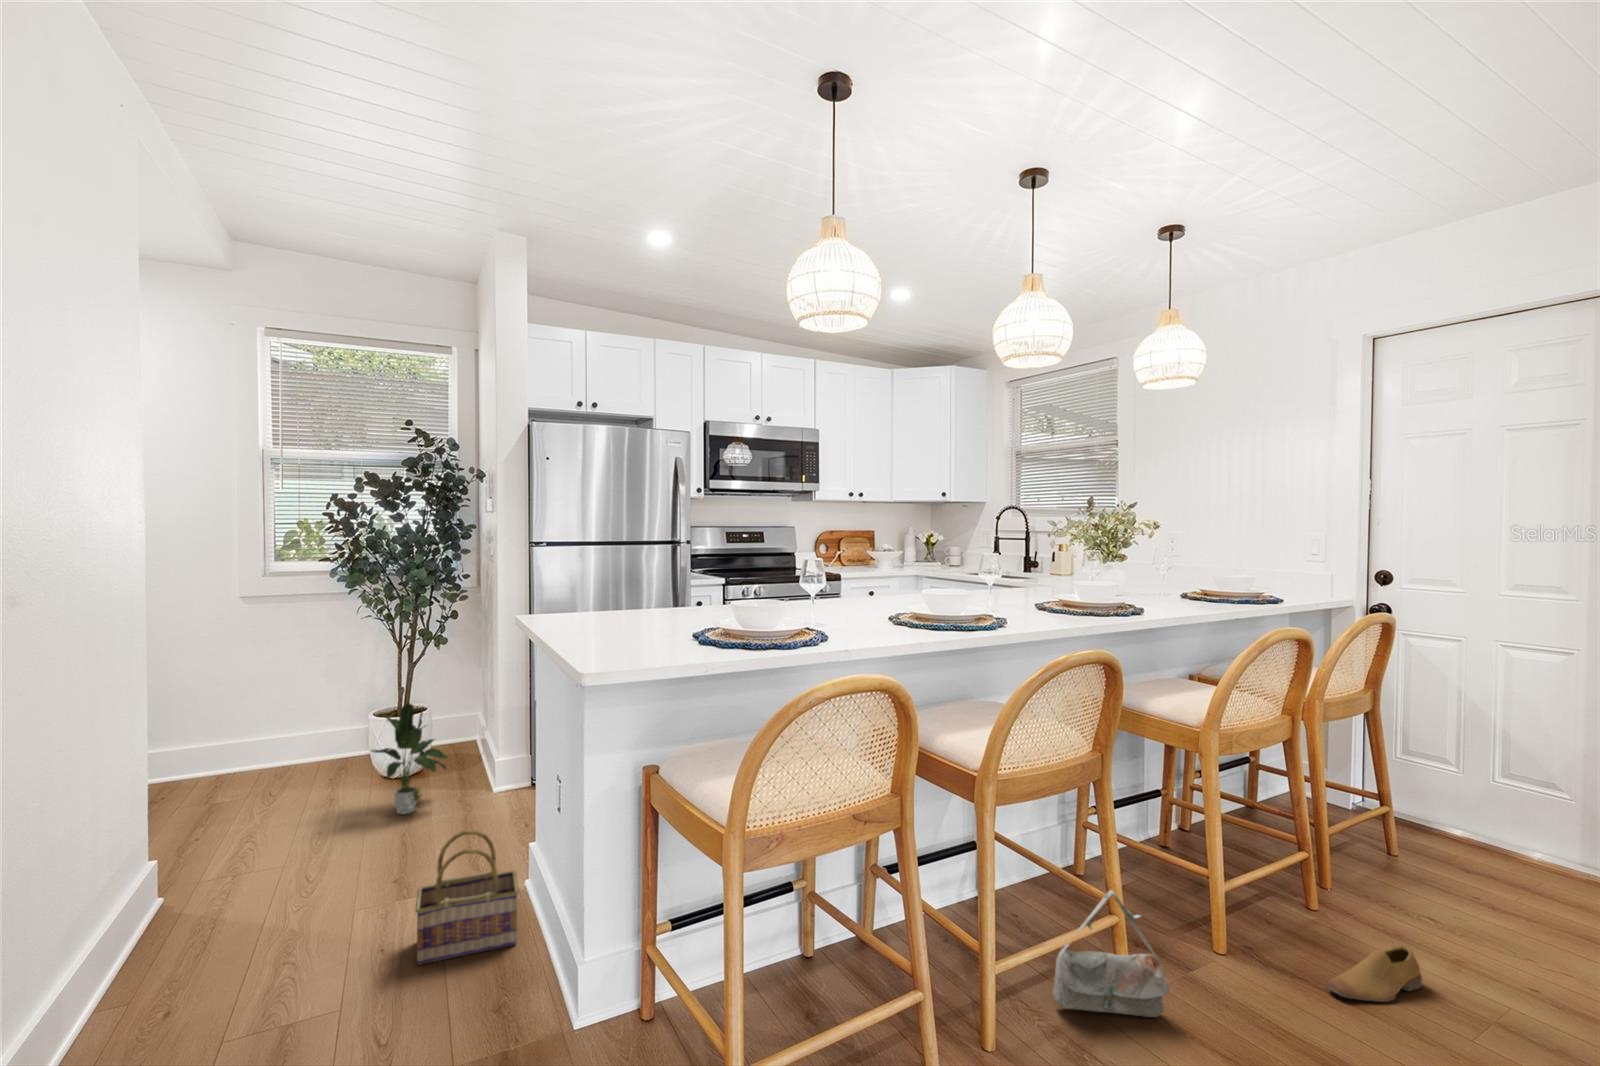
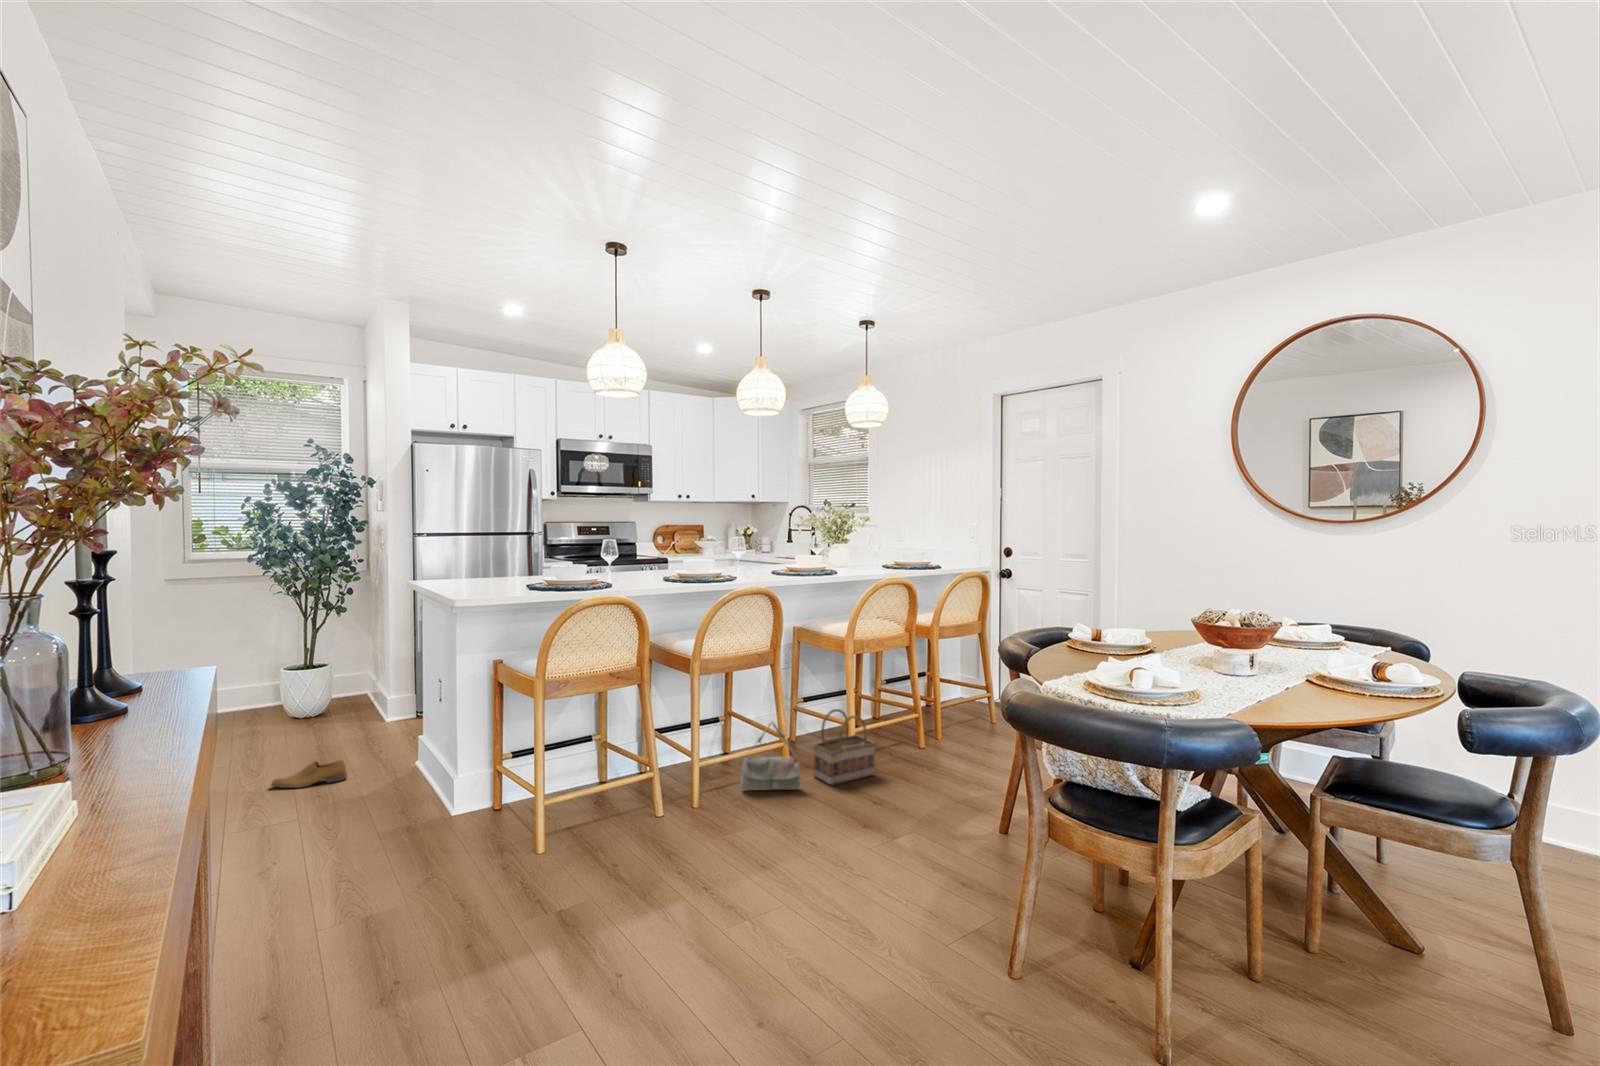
potted plant: present [371,703,448,814] -> none [289,653,353,735]
basket: present [415,830,519,965] -> present [814,709,875,785]
shoe: present [1326,946,1422,1002] -> present [271,760,347,788]

